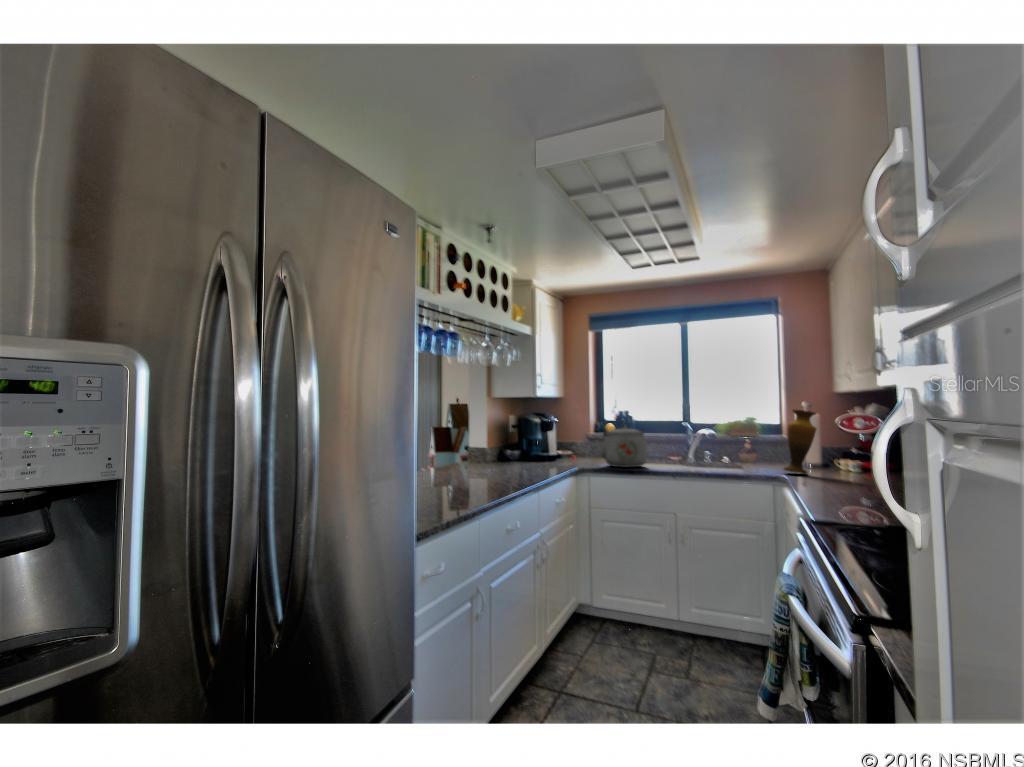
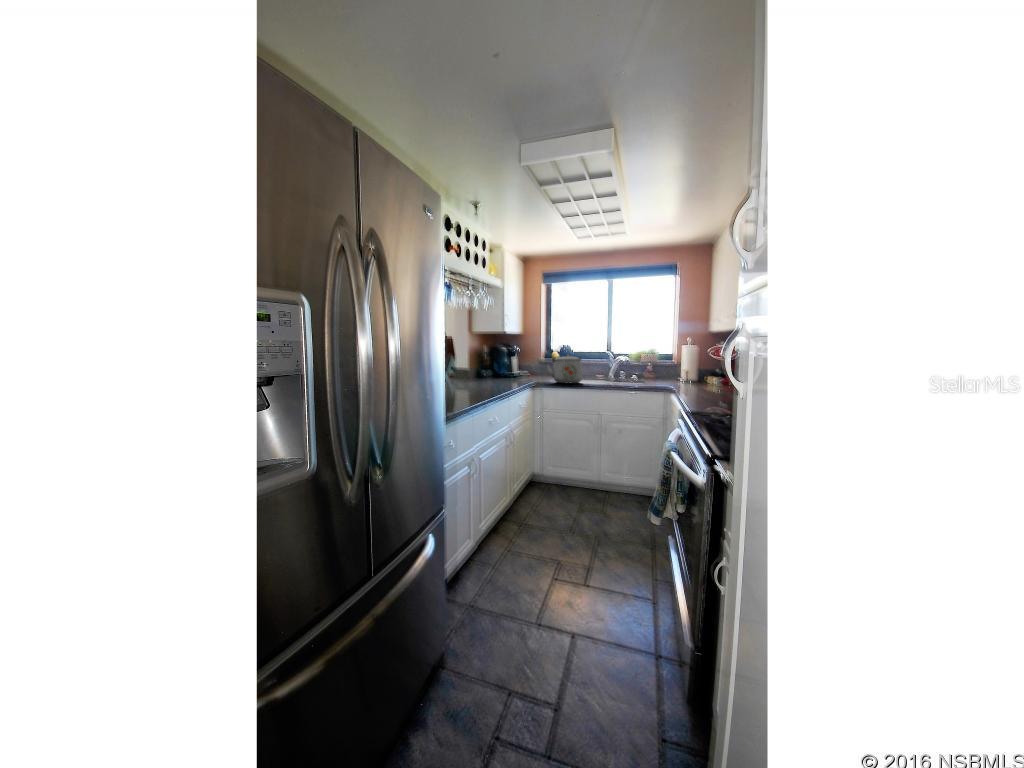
vase: present [783,409,816,474] -> none [672,343,697,387]

